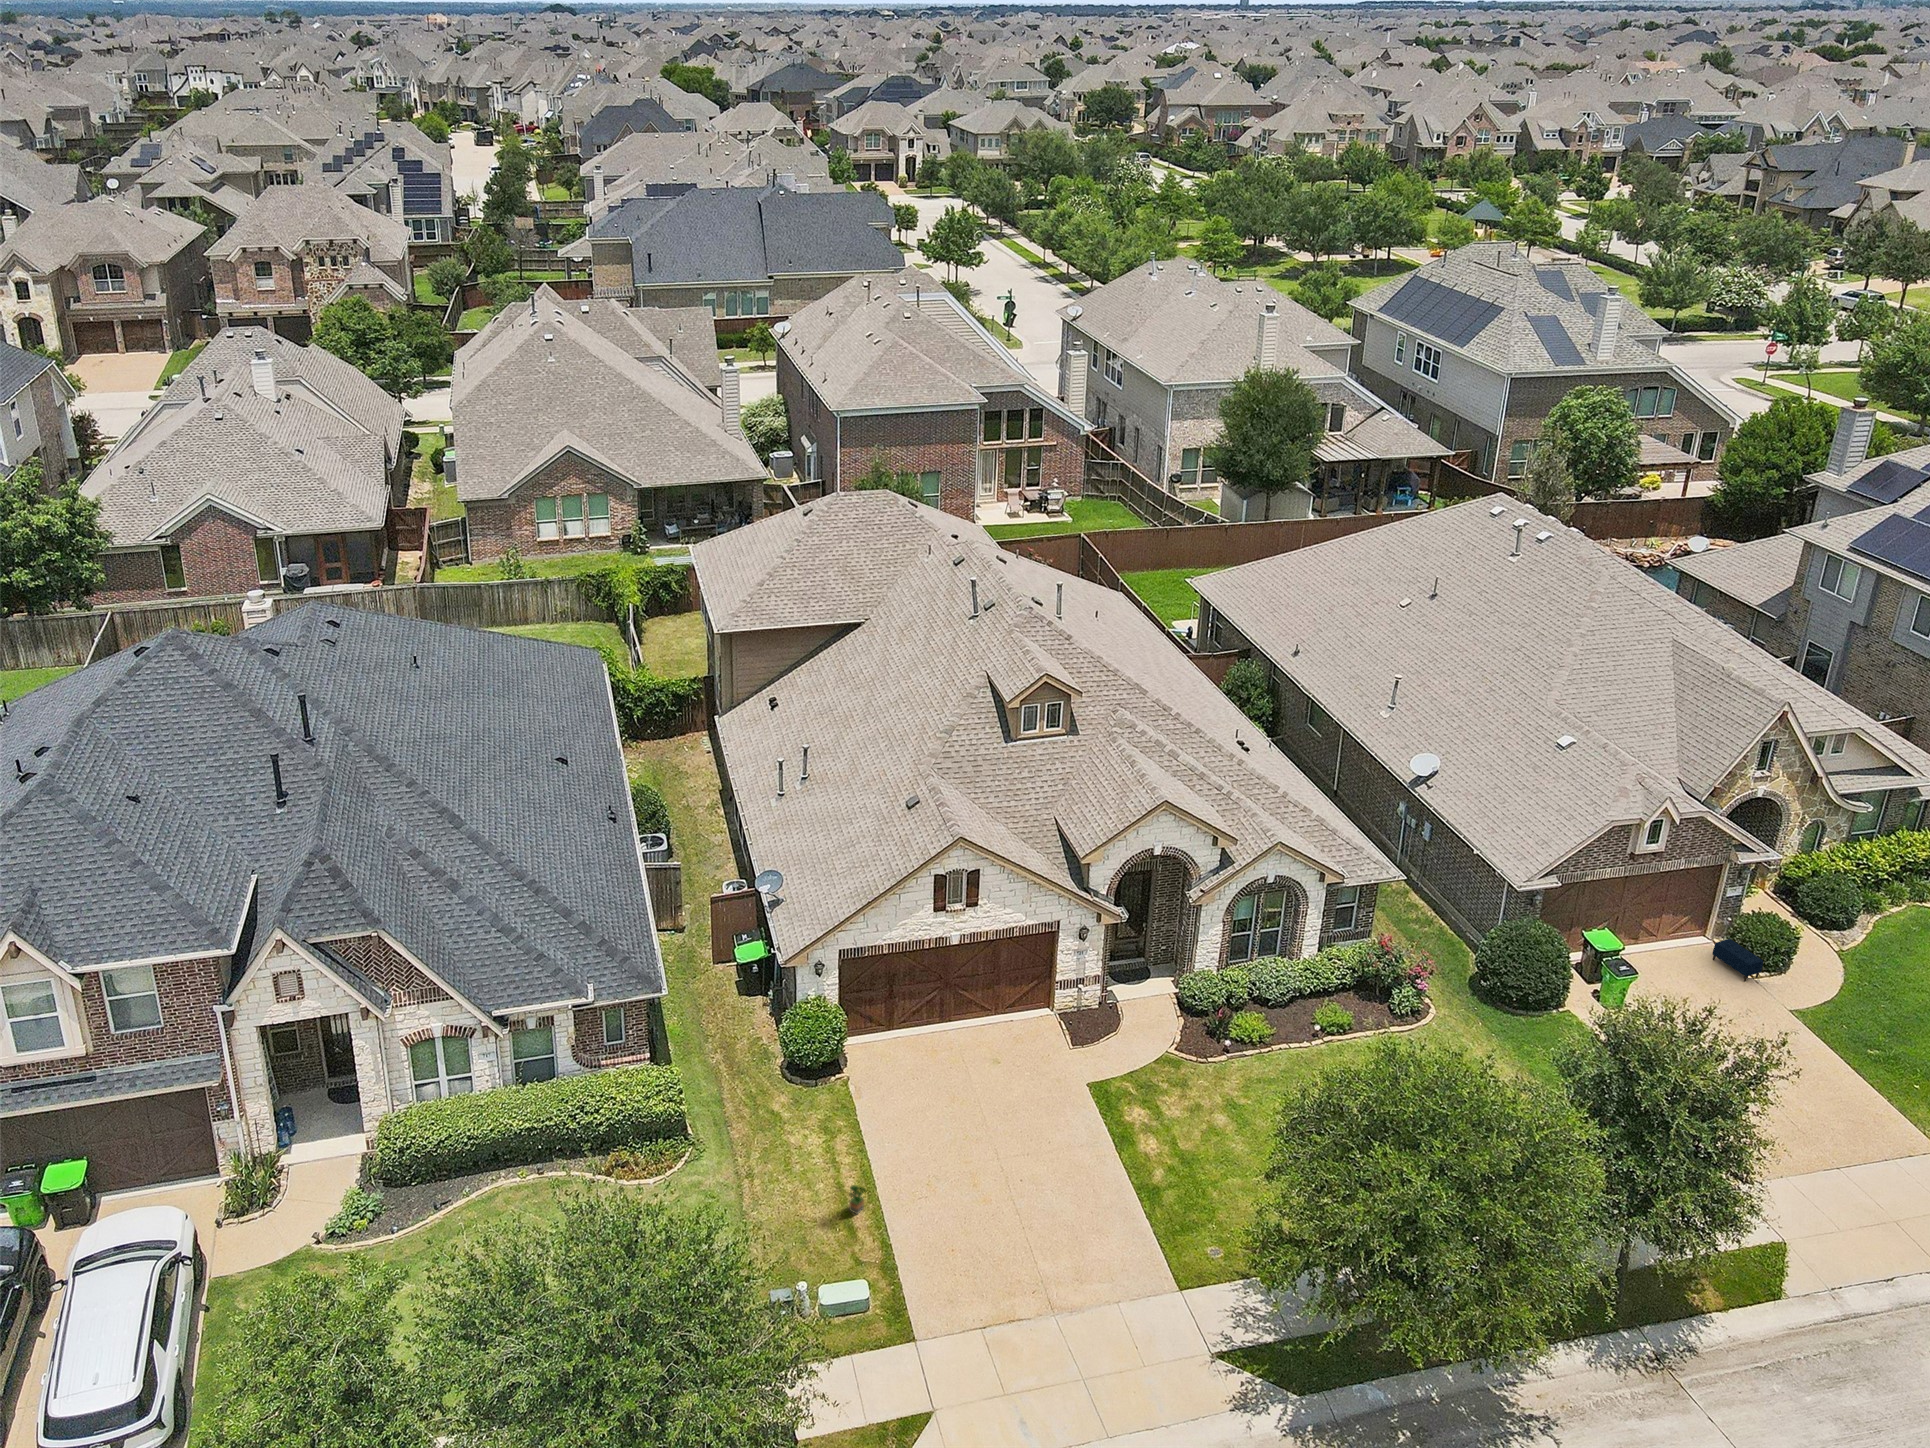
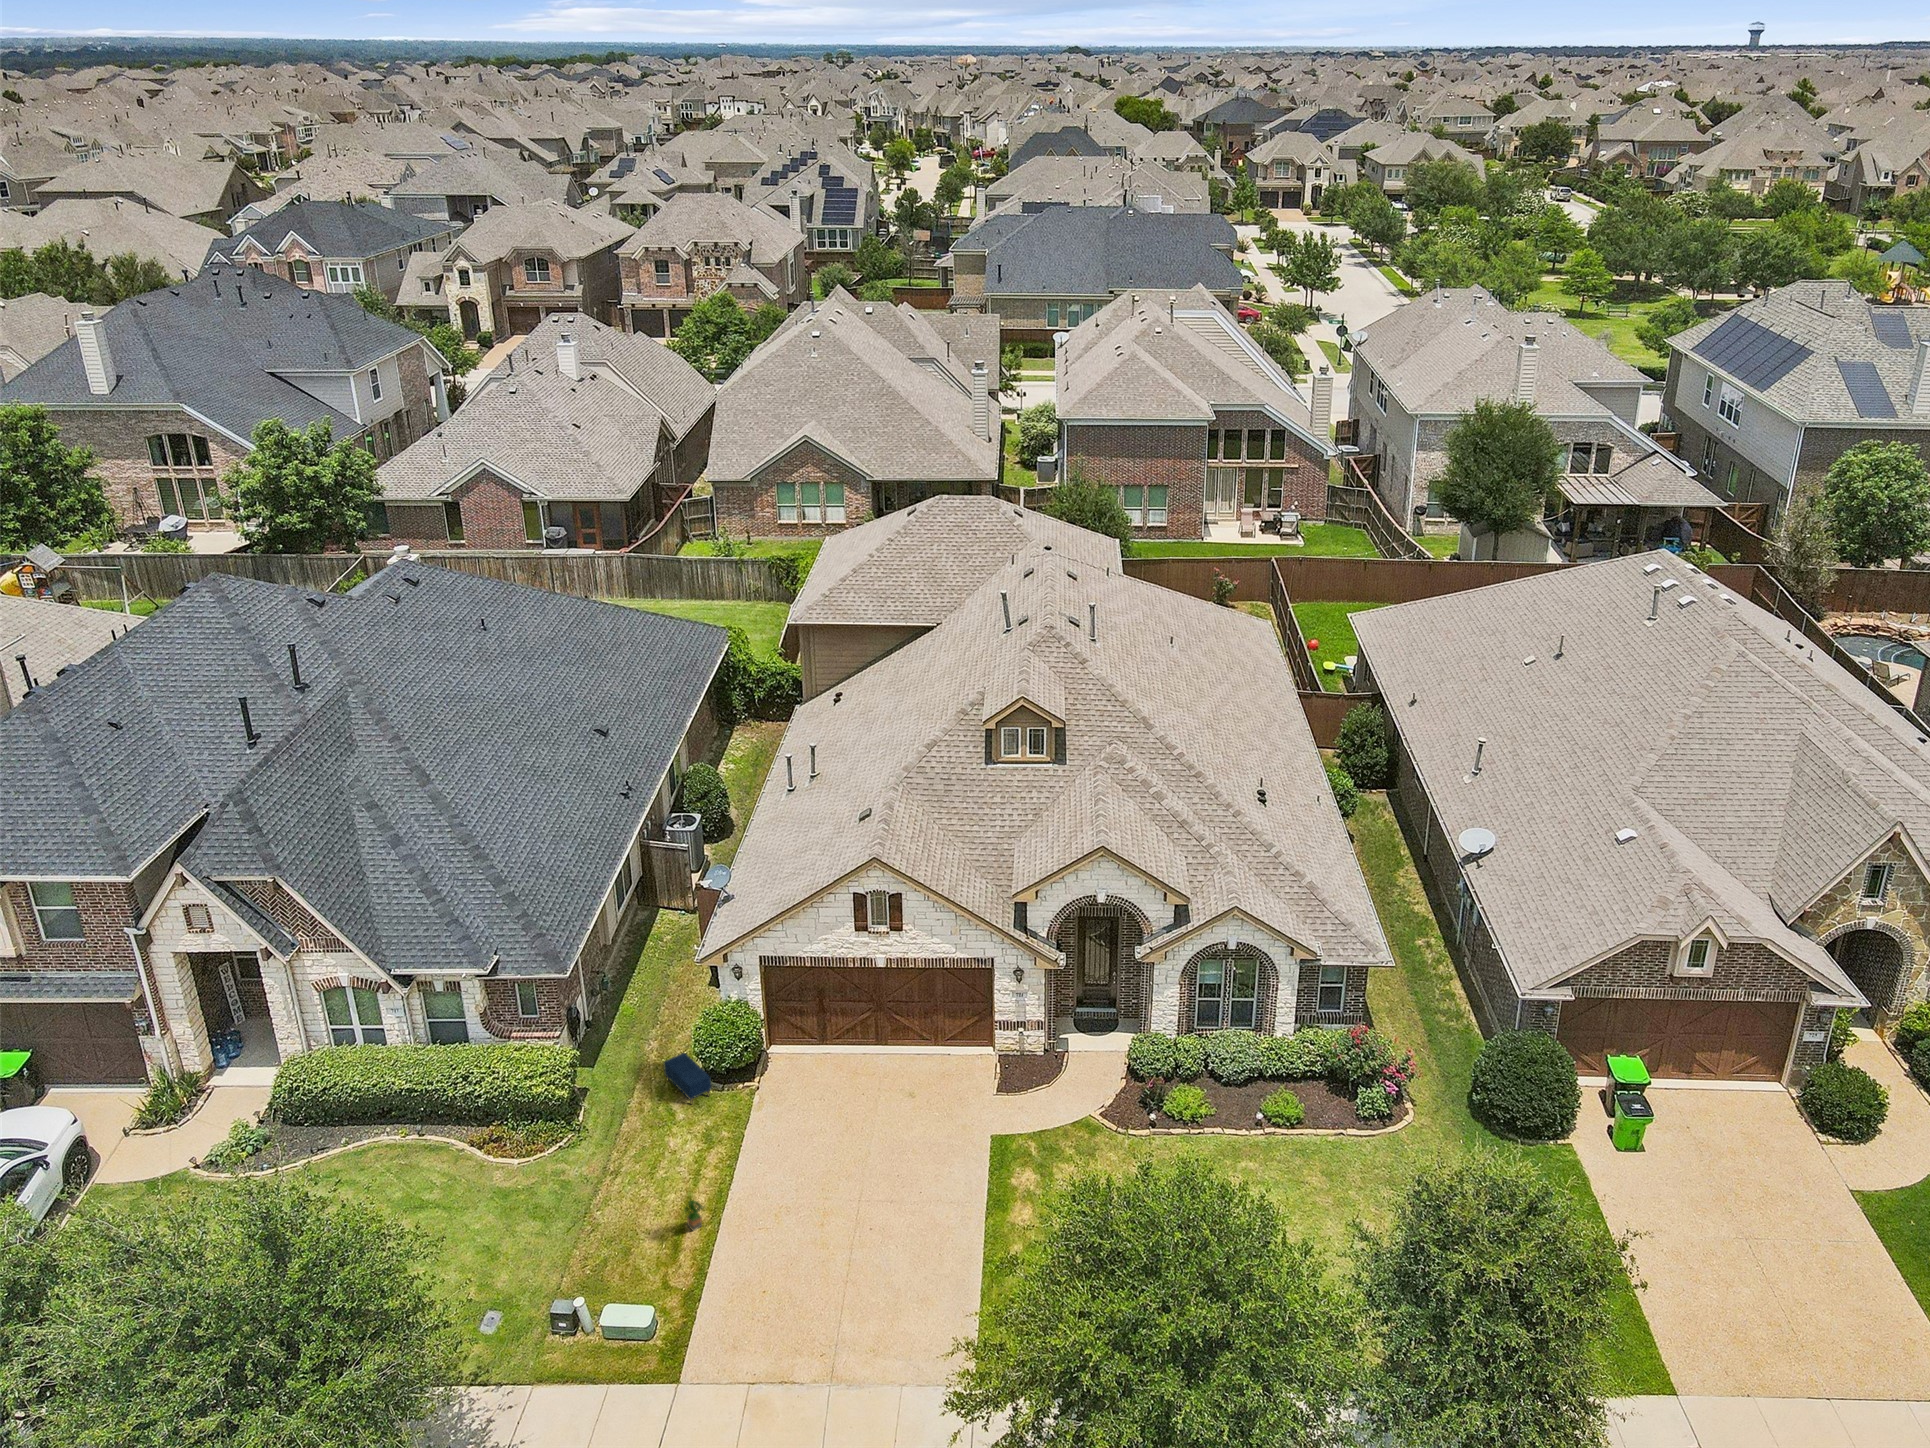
bench: present [1712,939,1764,981] -> present [664,1053,711,1104]

